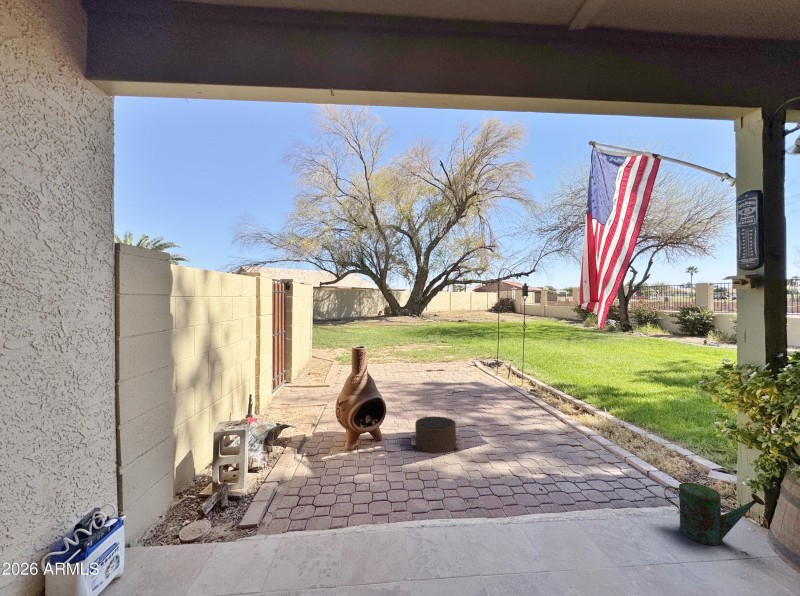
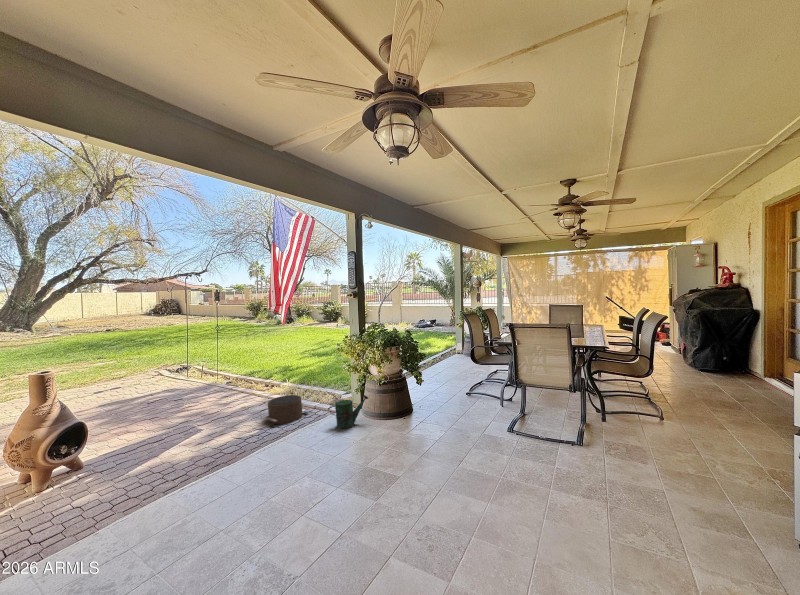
pouf: present [411,416,463,453] -> present [265,395,310,424]

